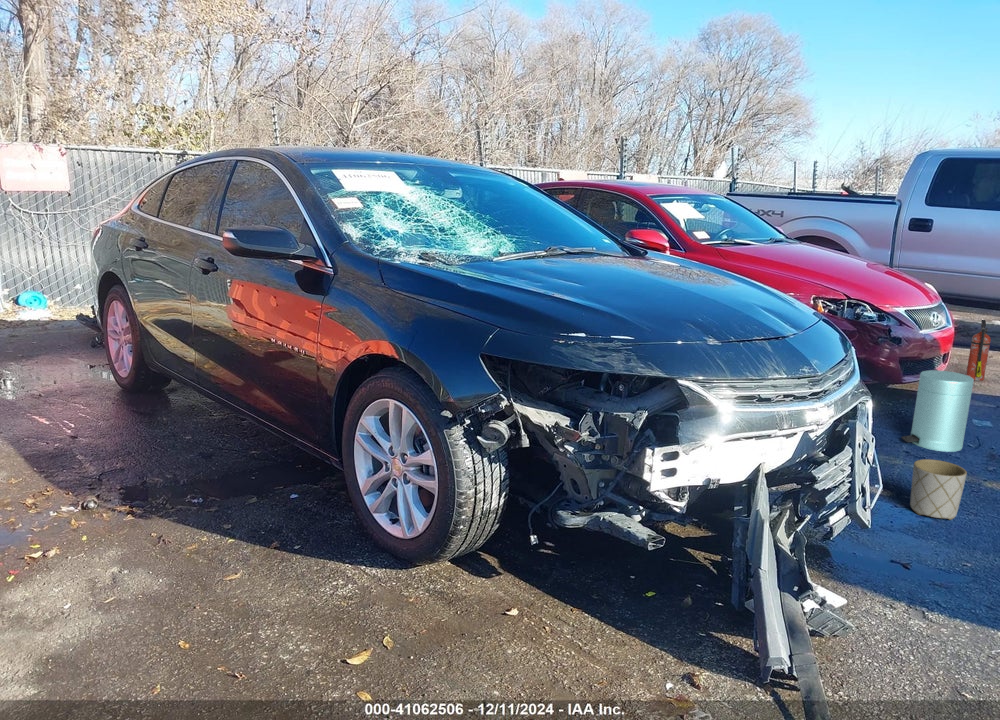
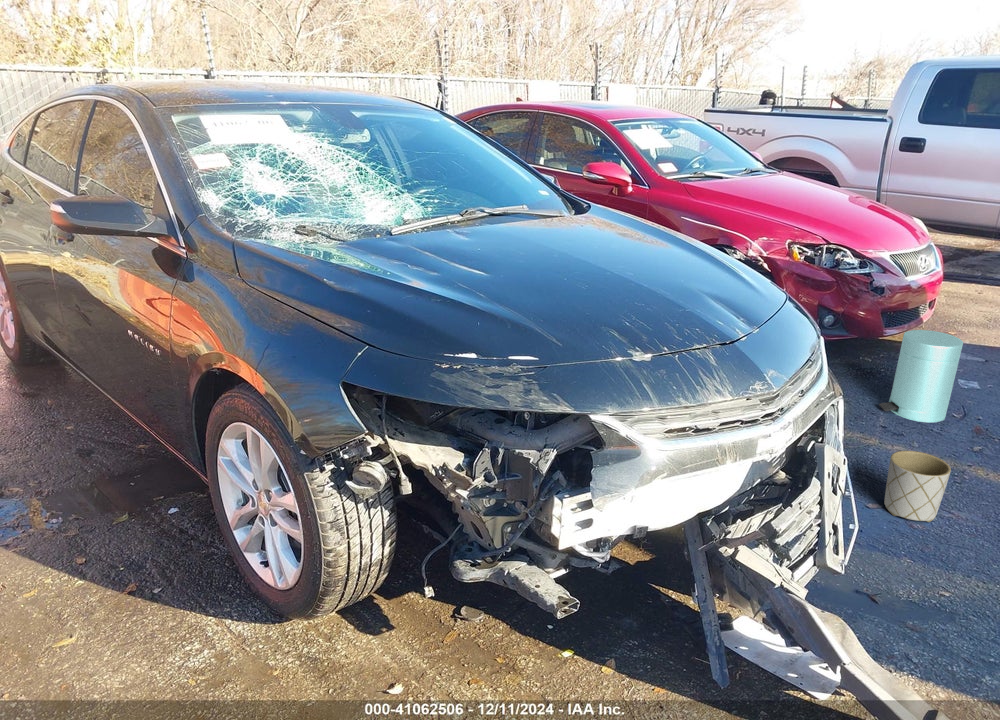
fire extinguisher: present [966,320,991,381] -> none [952,256,982,323]

